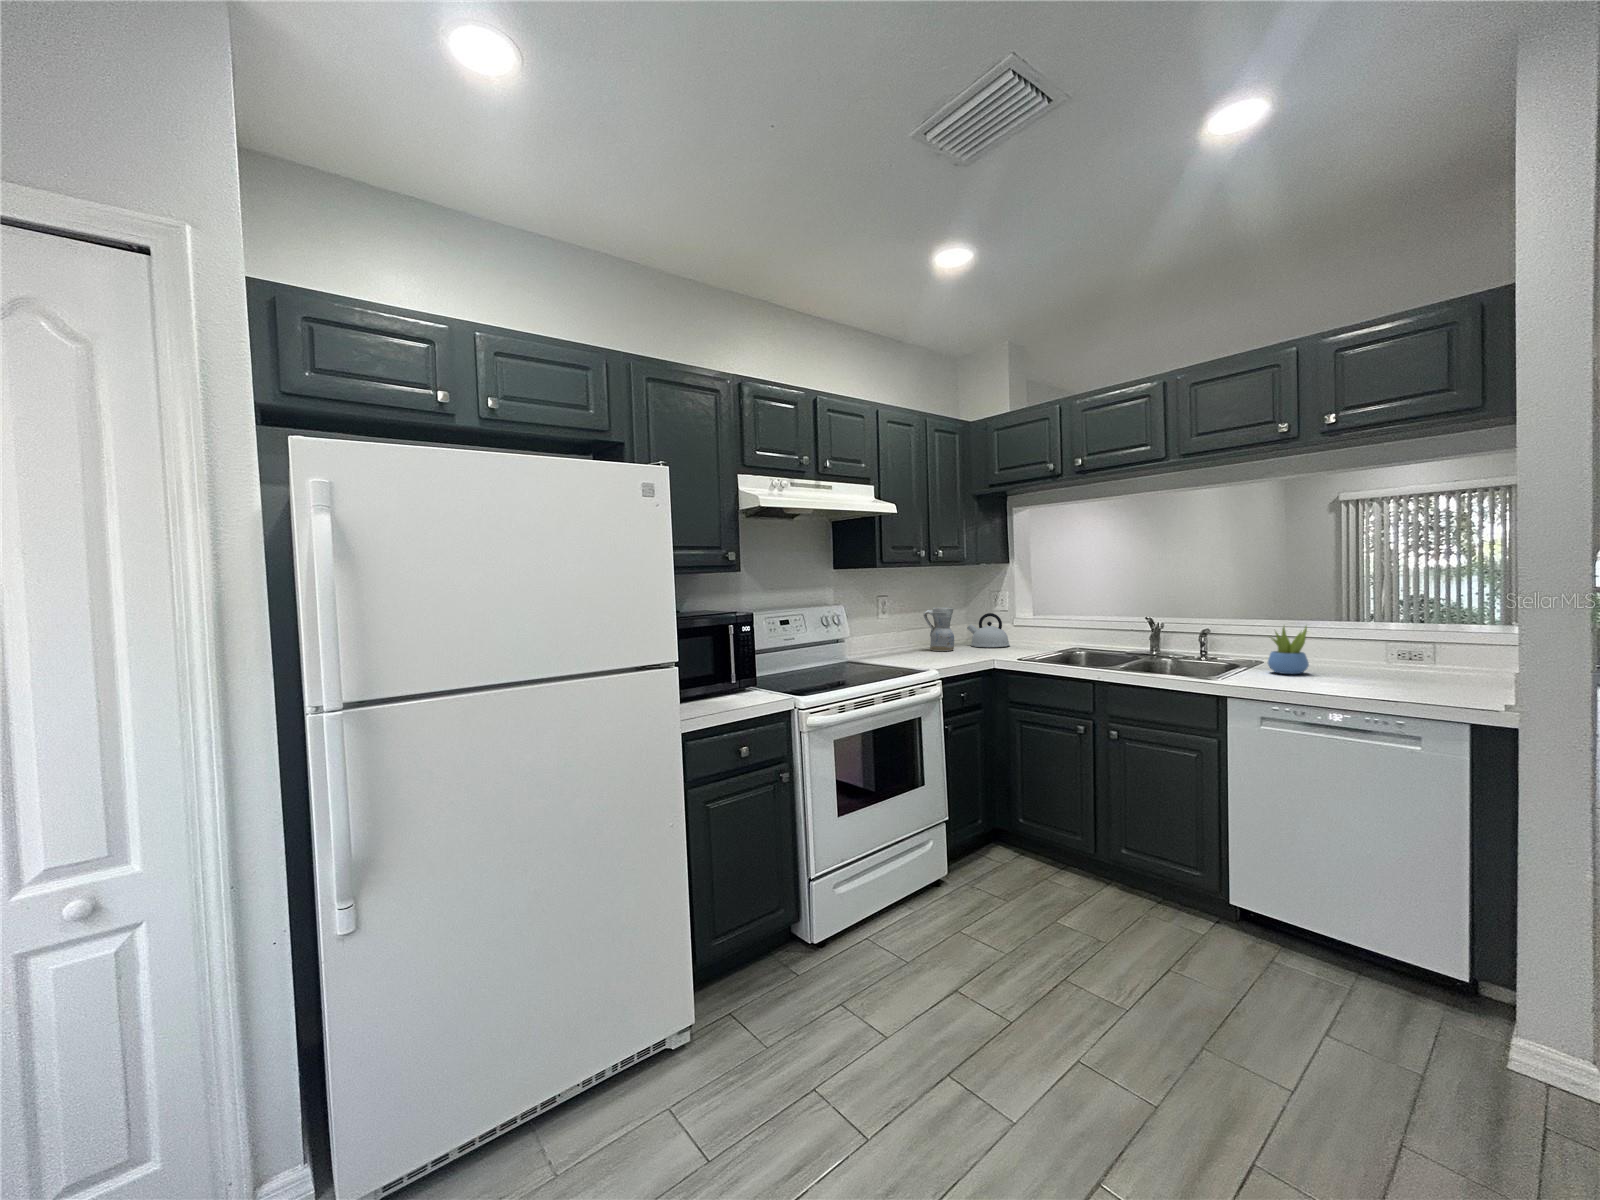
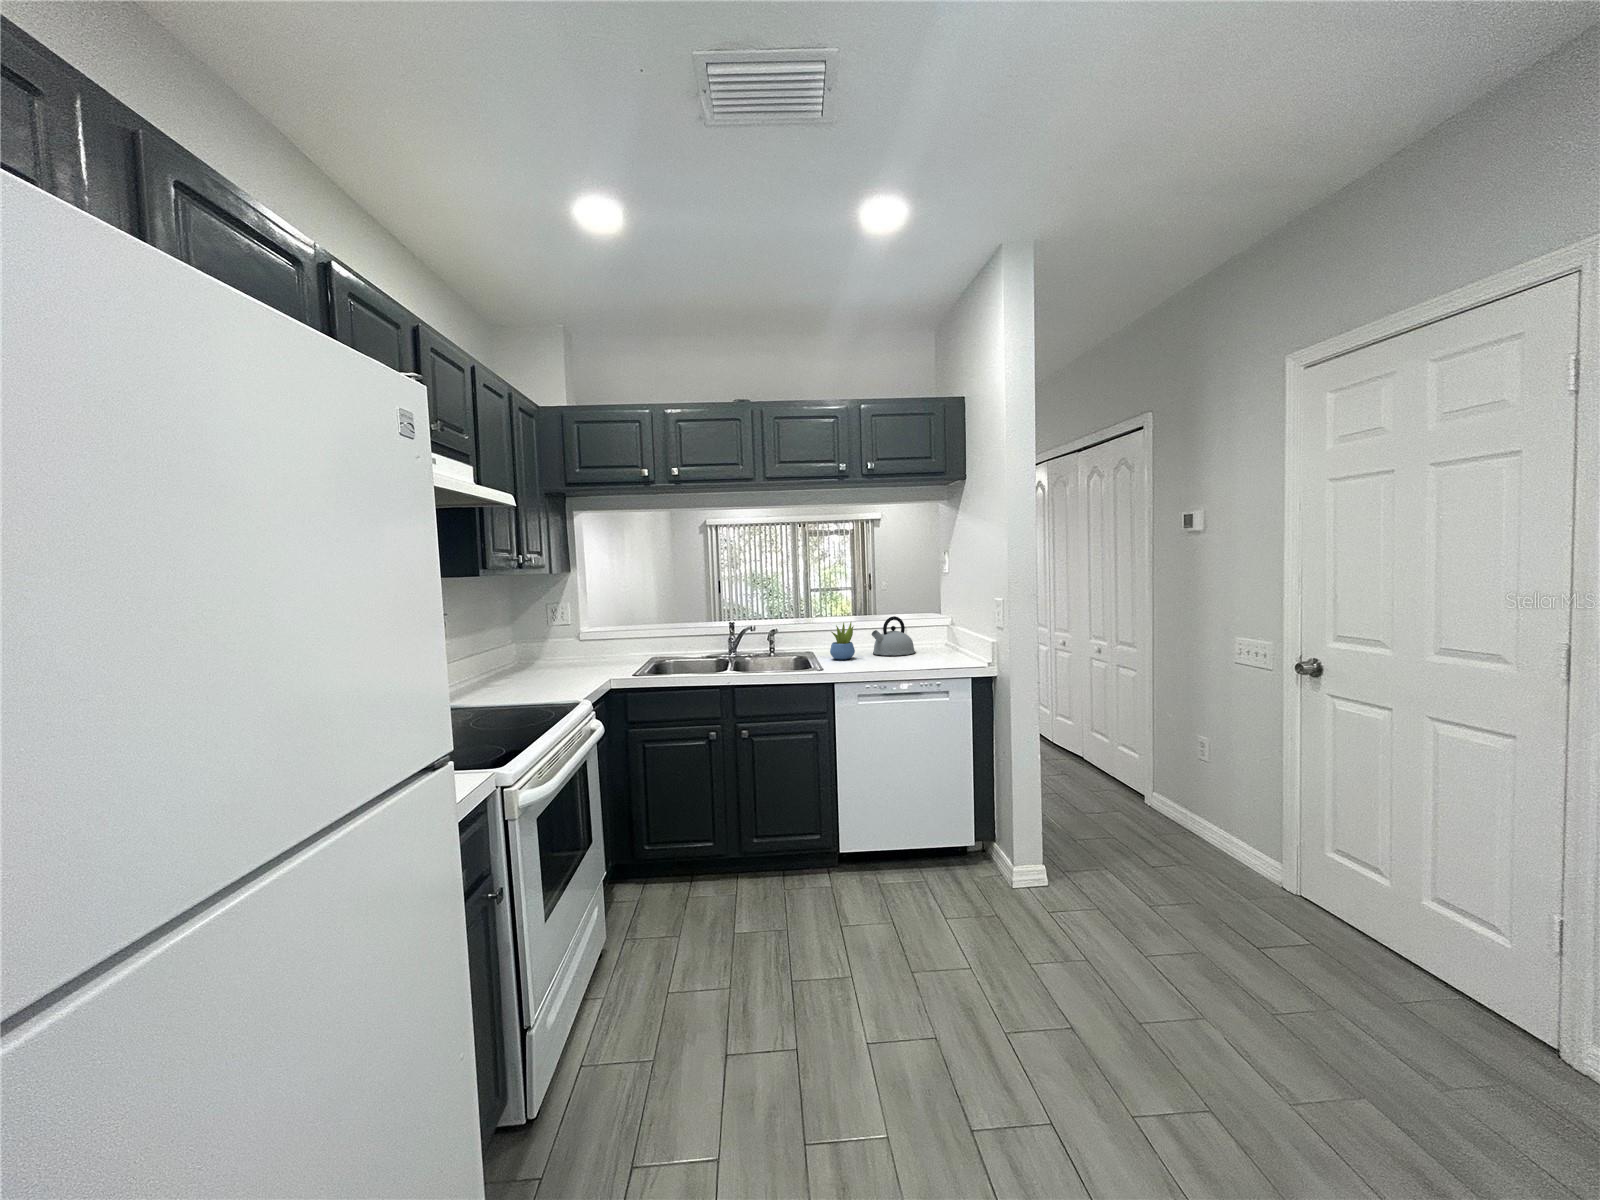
ceramic pitcher: present [924,607,954,651] -> none [493,627,534,681]
kettle: present [967,613,1010,647] -> present [872,616,915,656]

